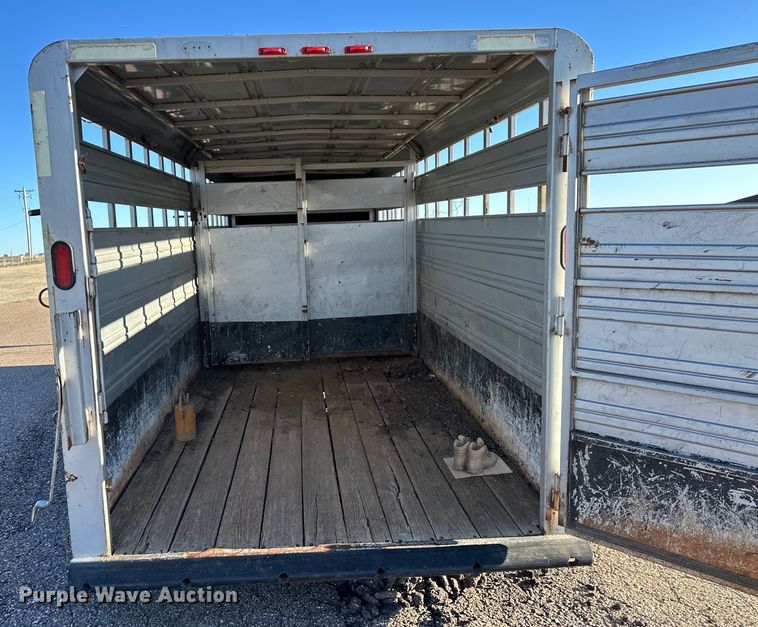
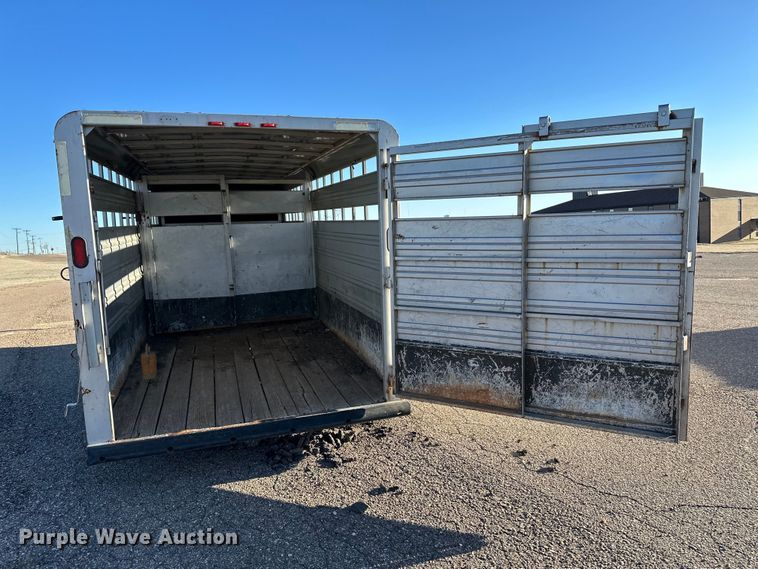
boots: present [443,435,512,479] -> none [332,360,375,386]

